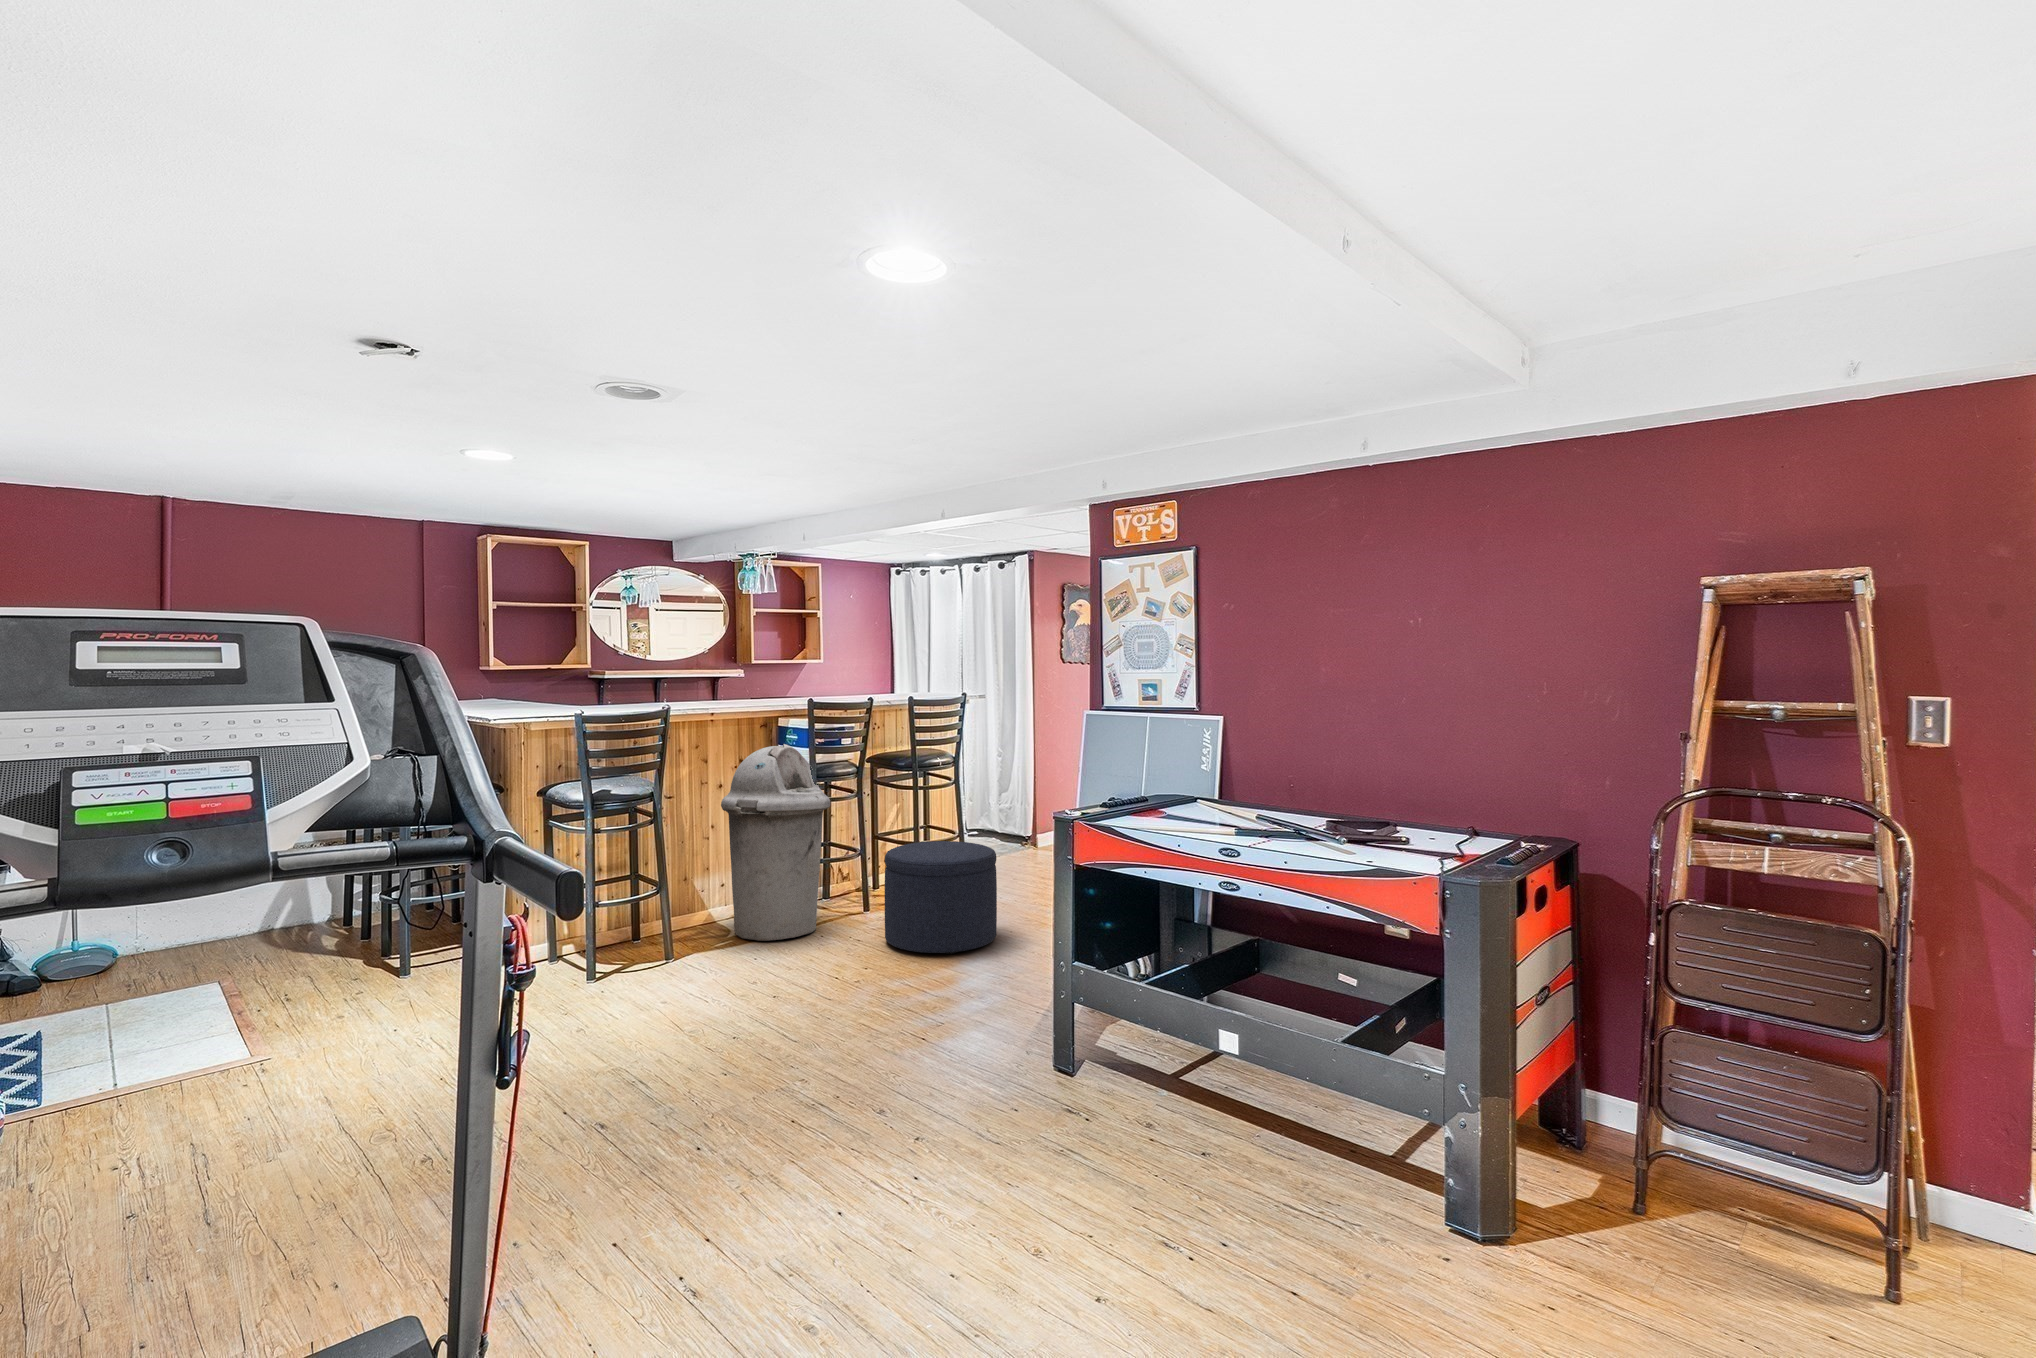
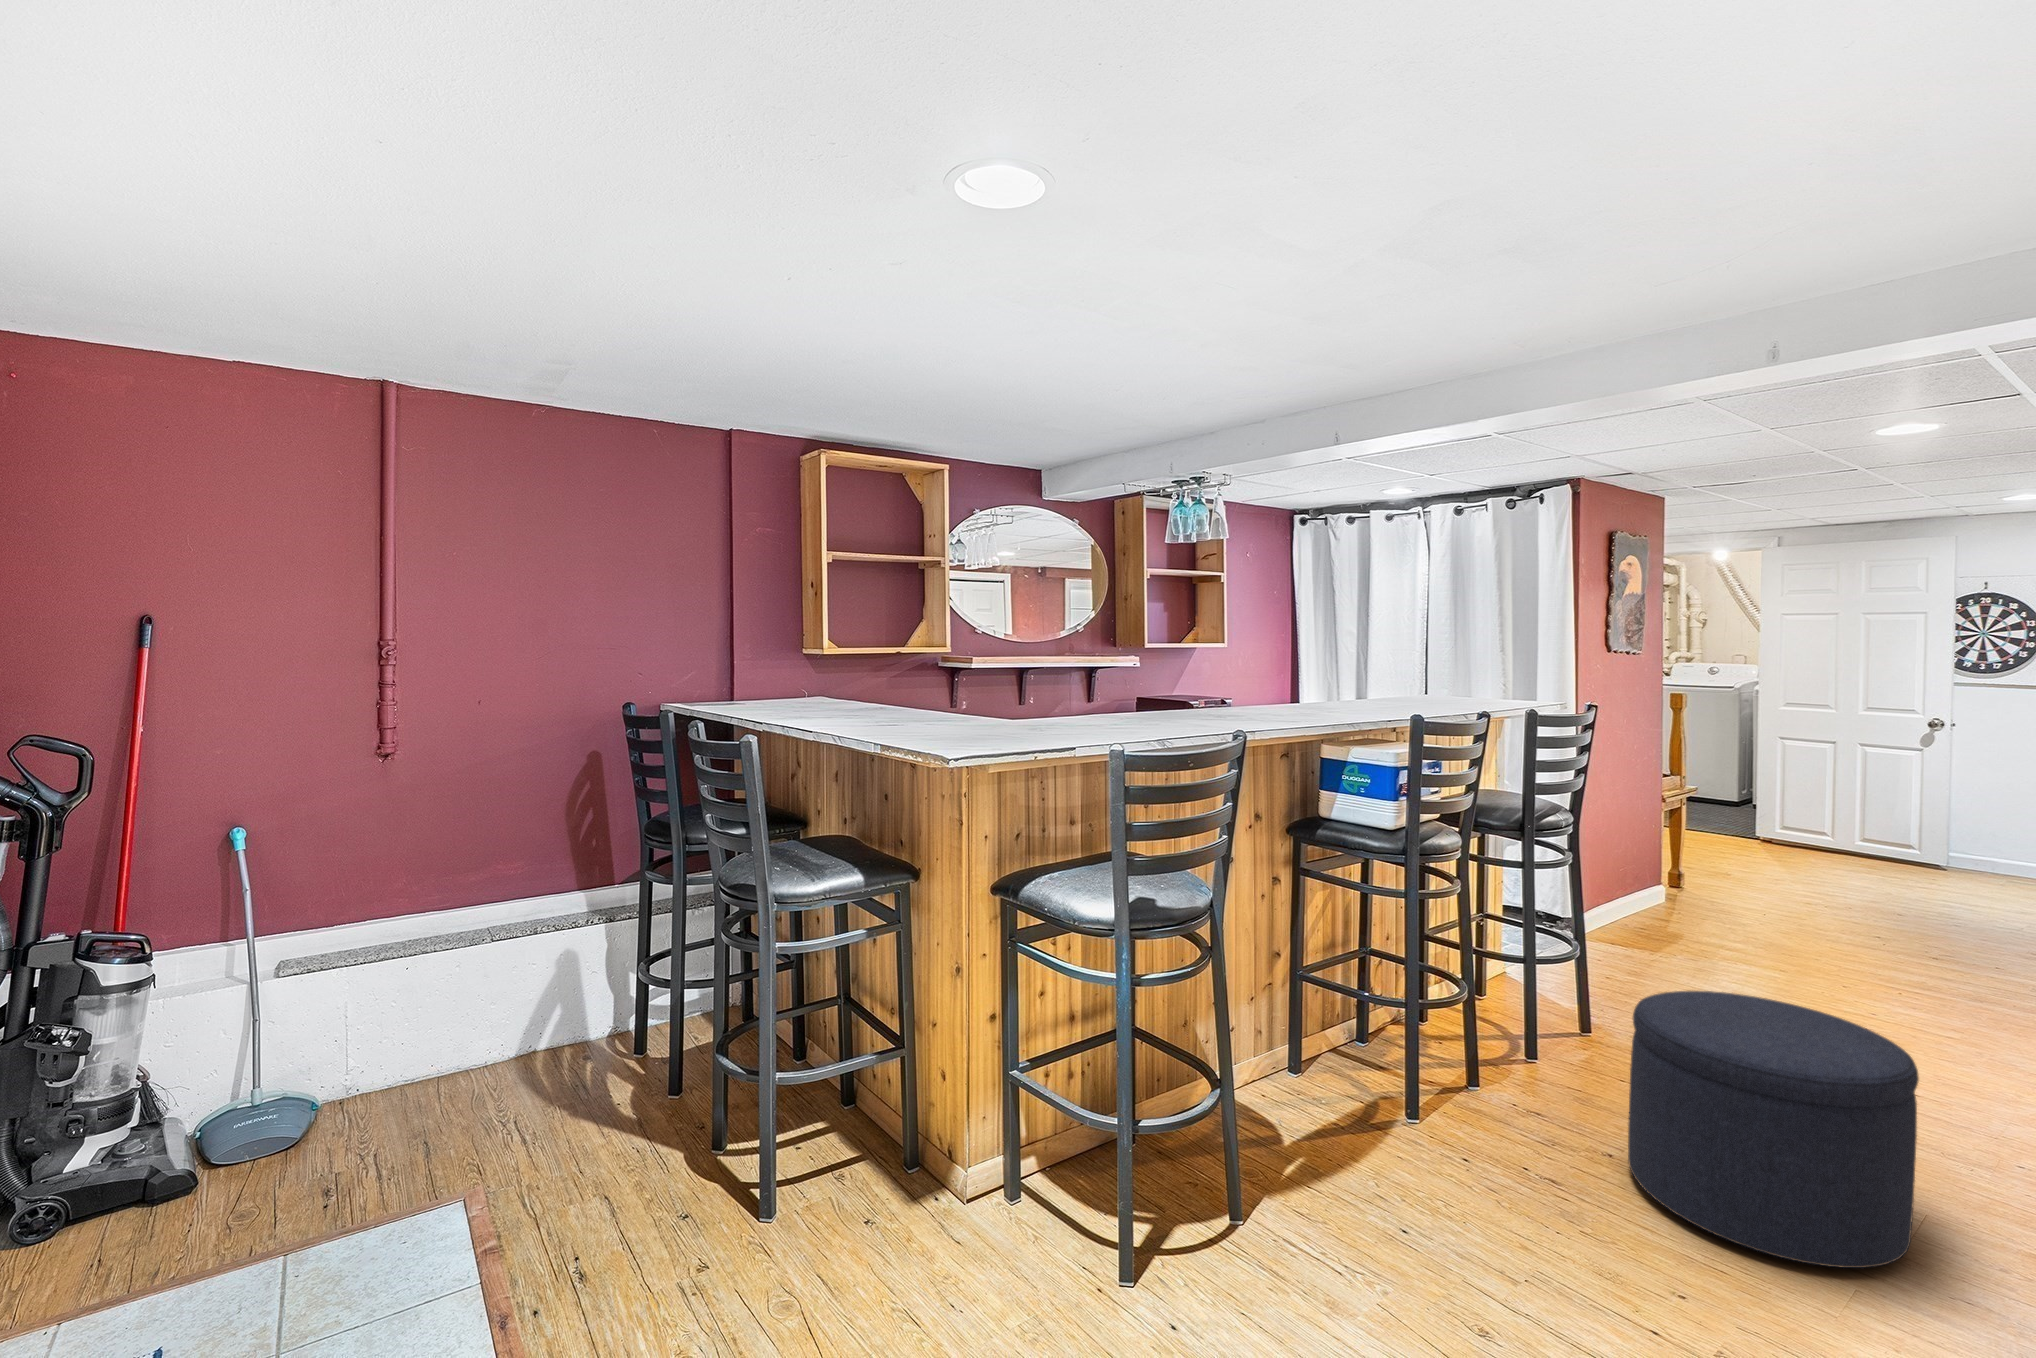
trash can: present [721,744,830,941] -> none [1286,799,1499,1180]

